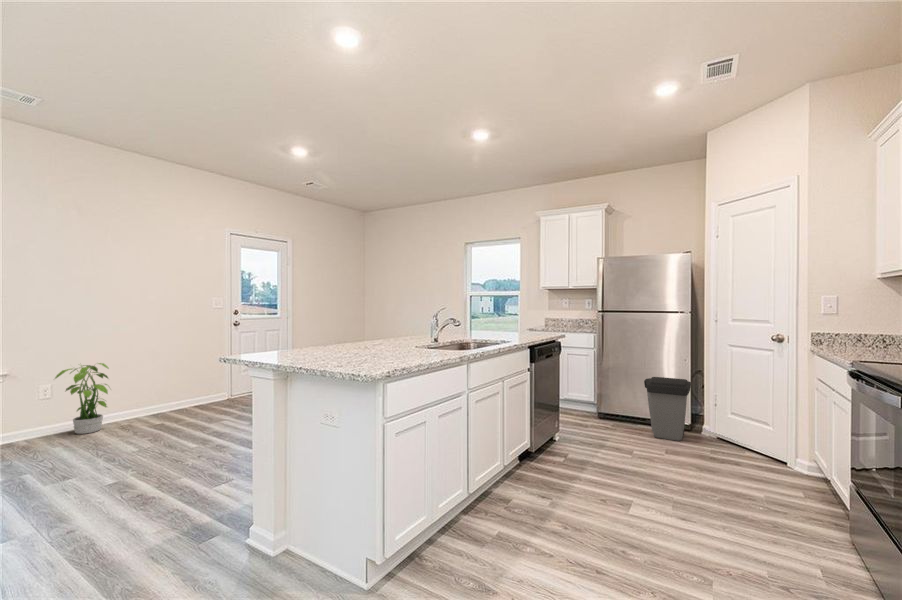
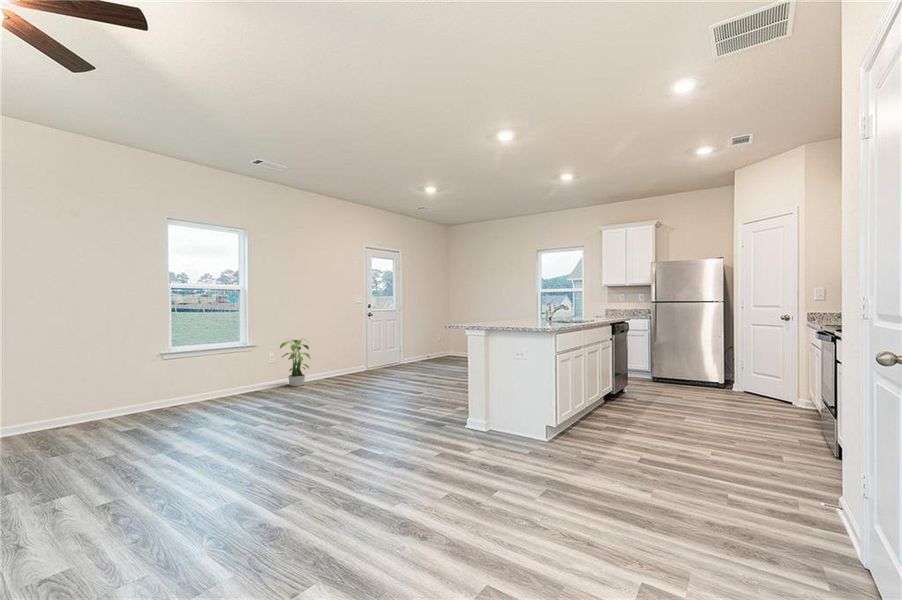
trash can: present [644,377,691,441] -> none [689,349,724,393]

